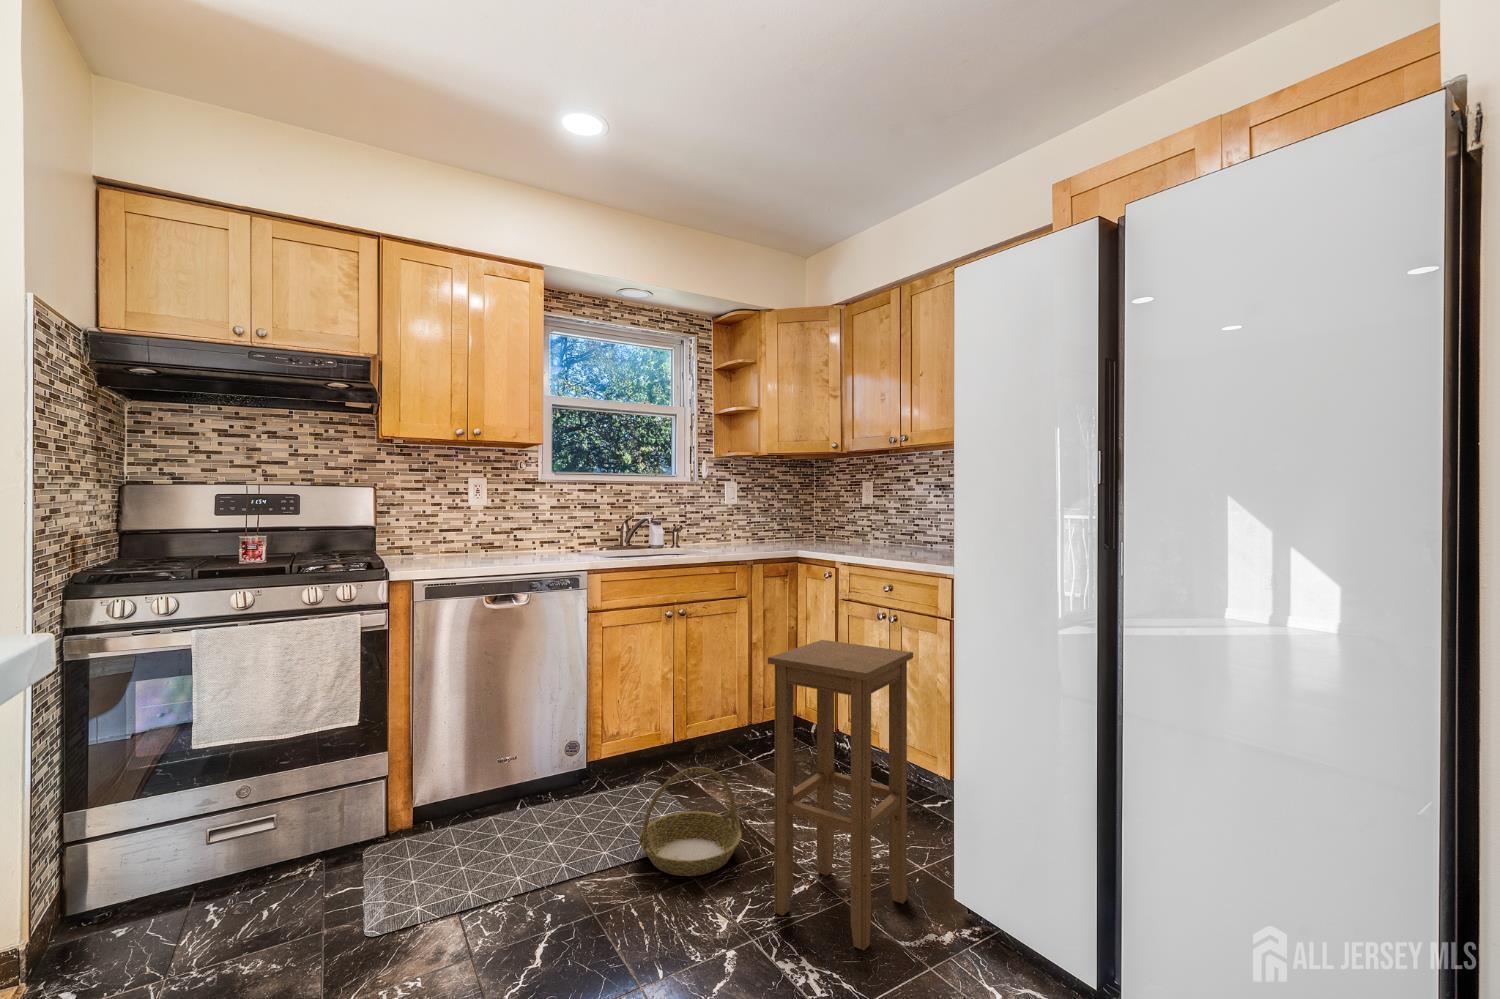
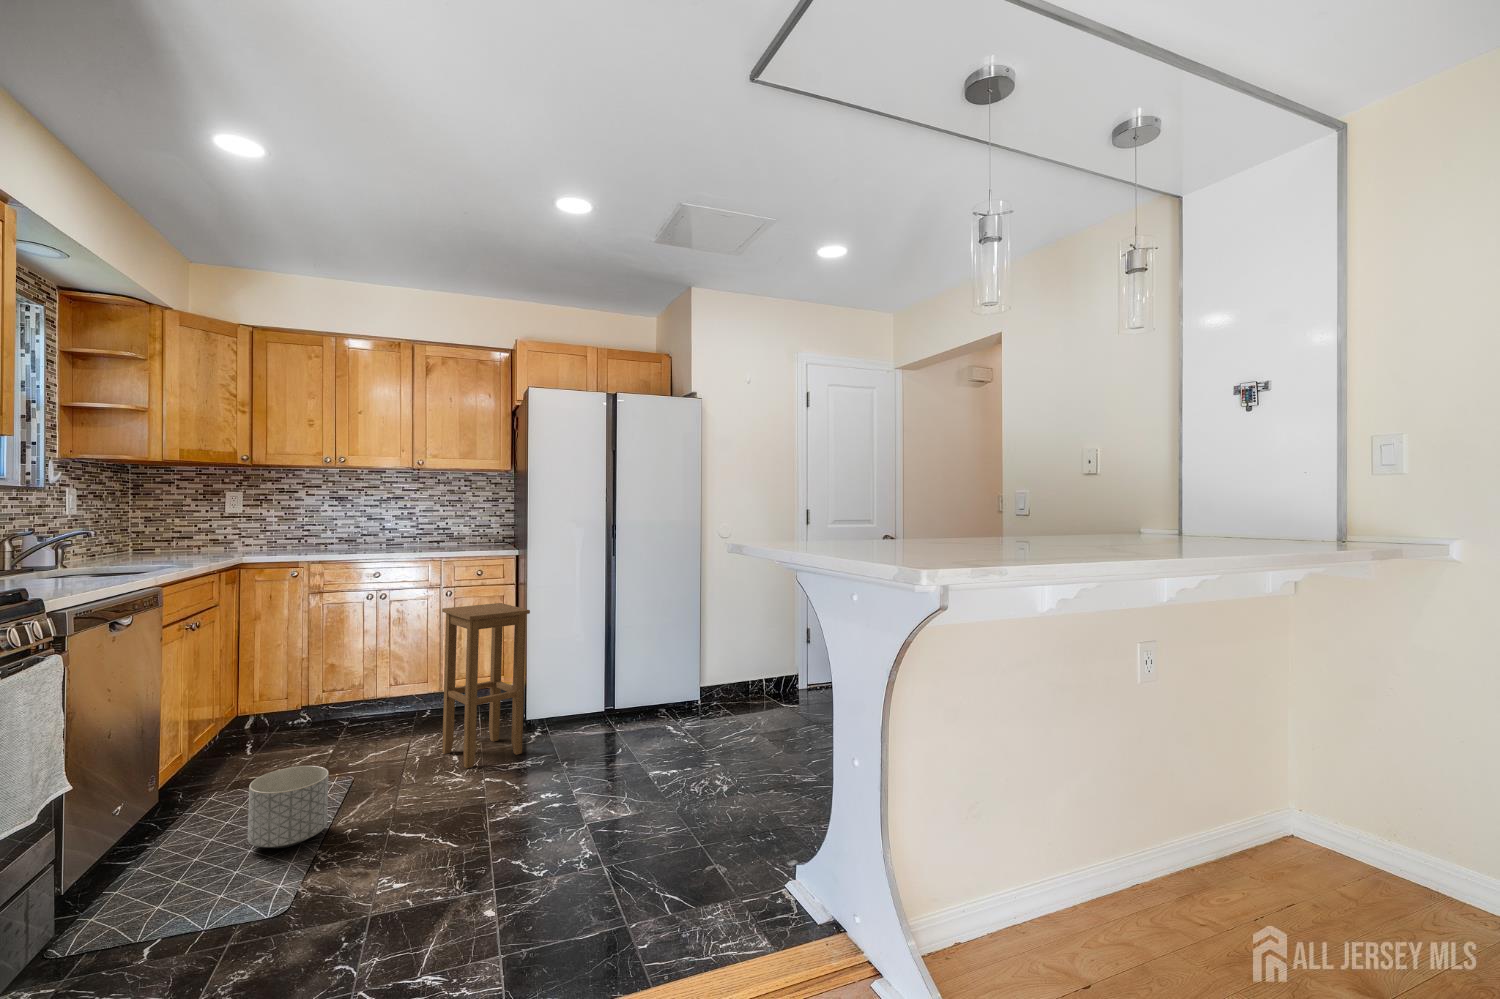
basket: present [639,767,741,876] -> none [324,720,412,799]
planter: none [508,775,585,869] -> present [248,766,329,848]

